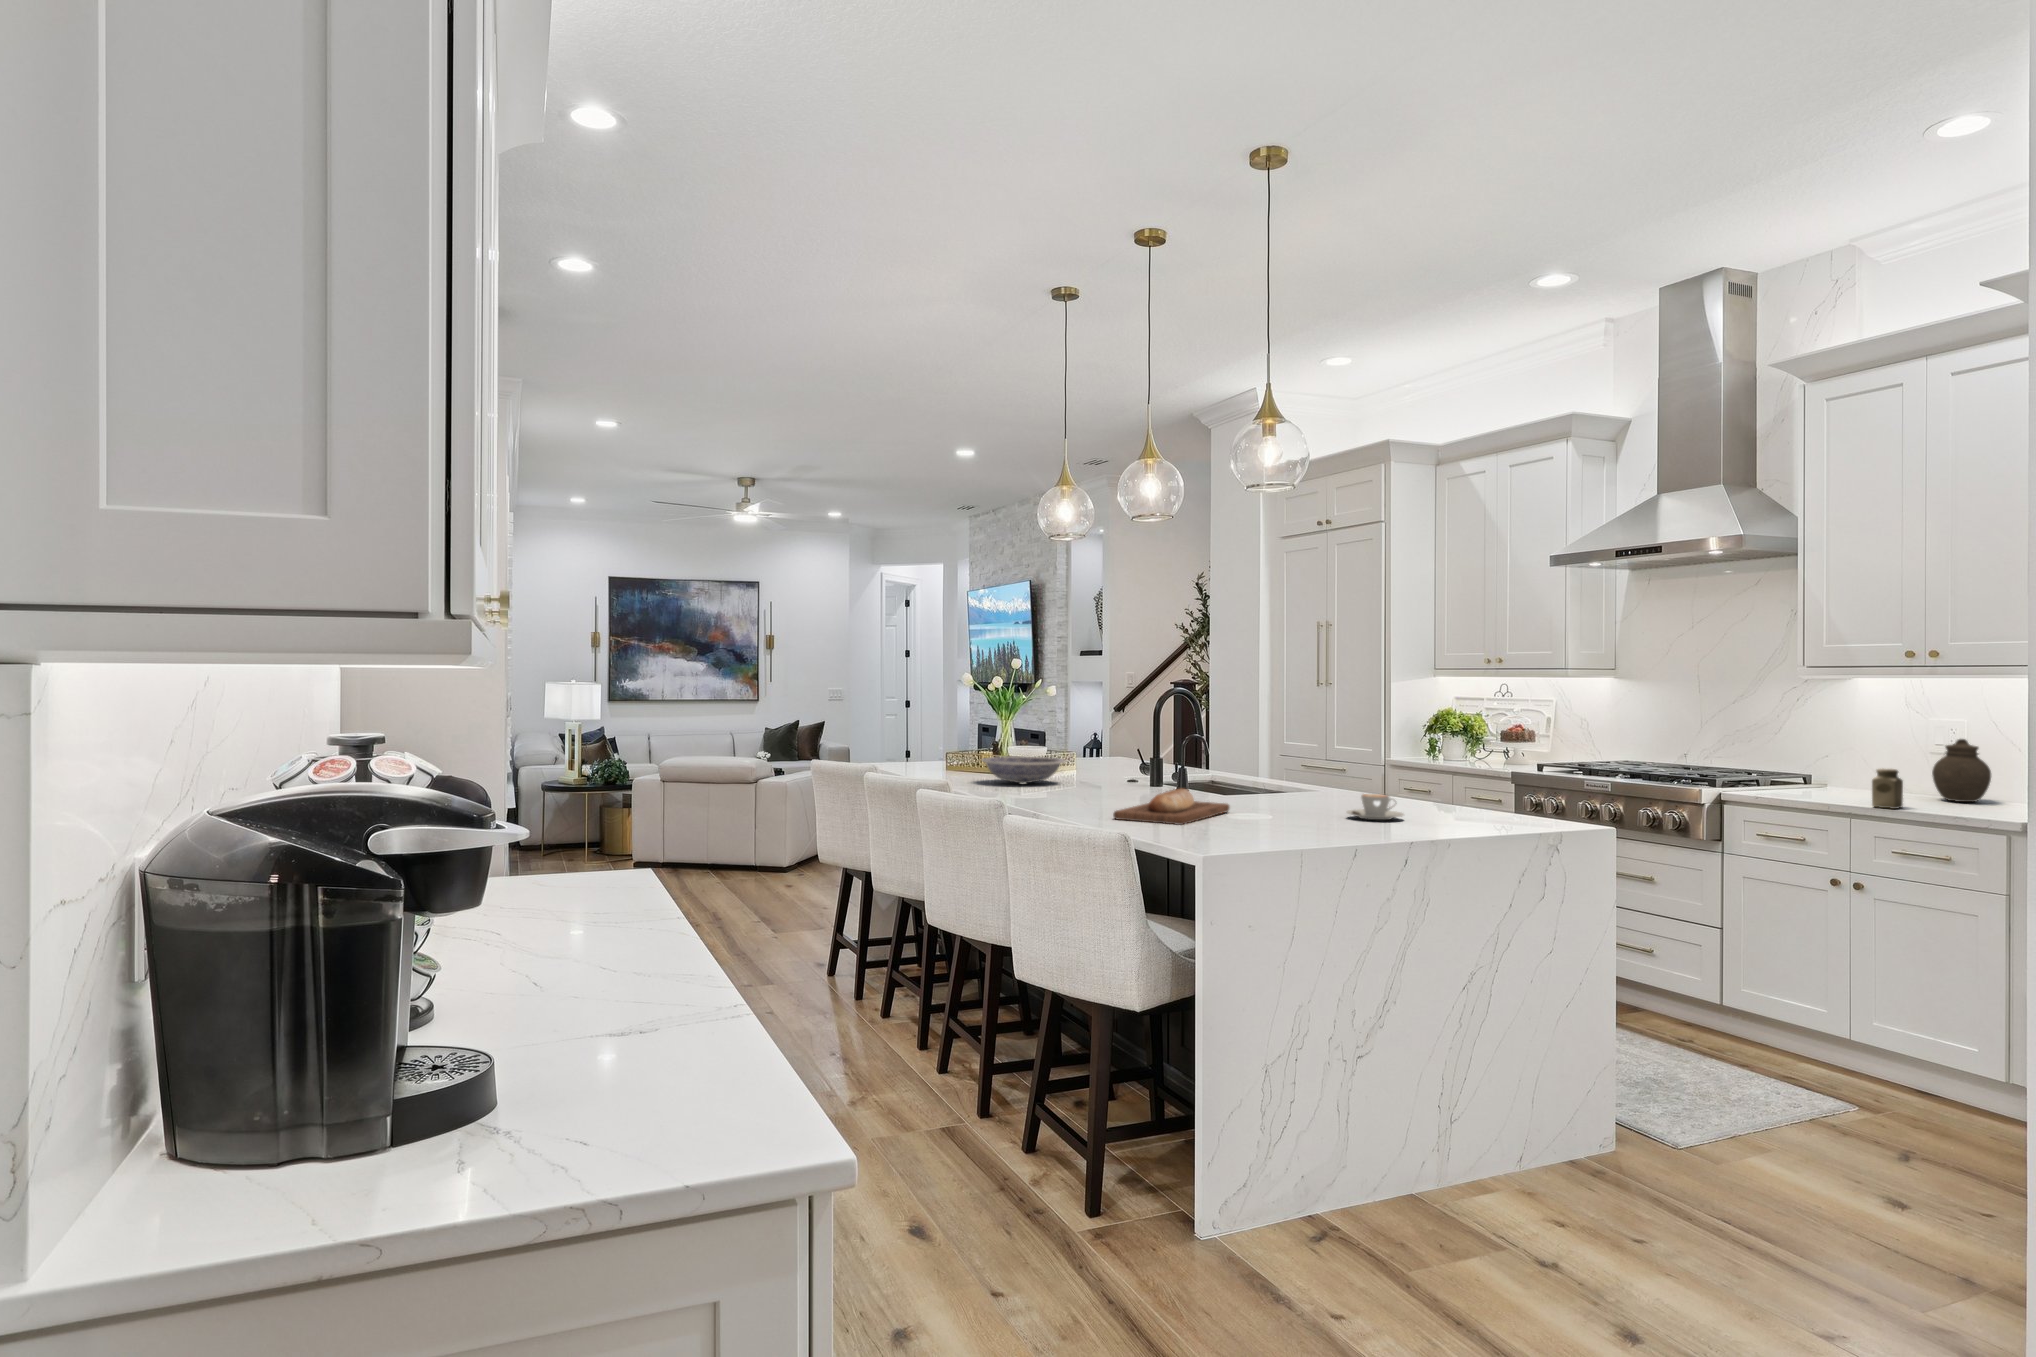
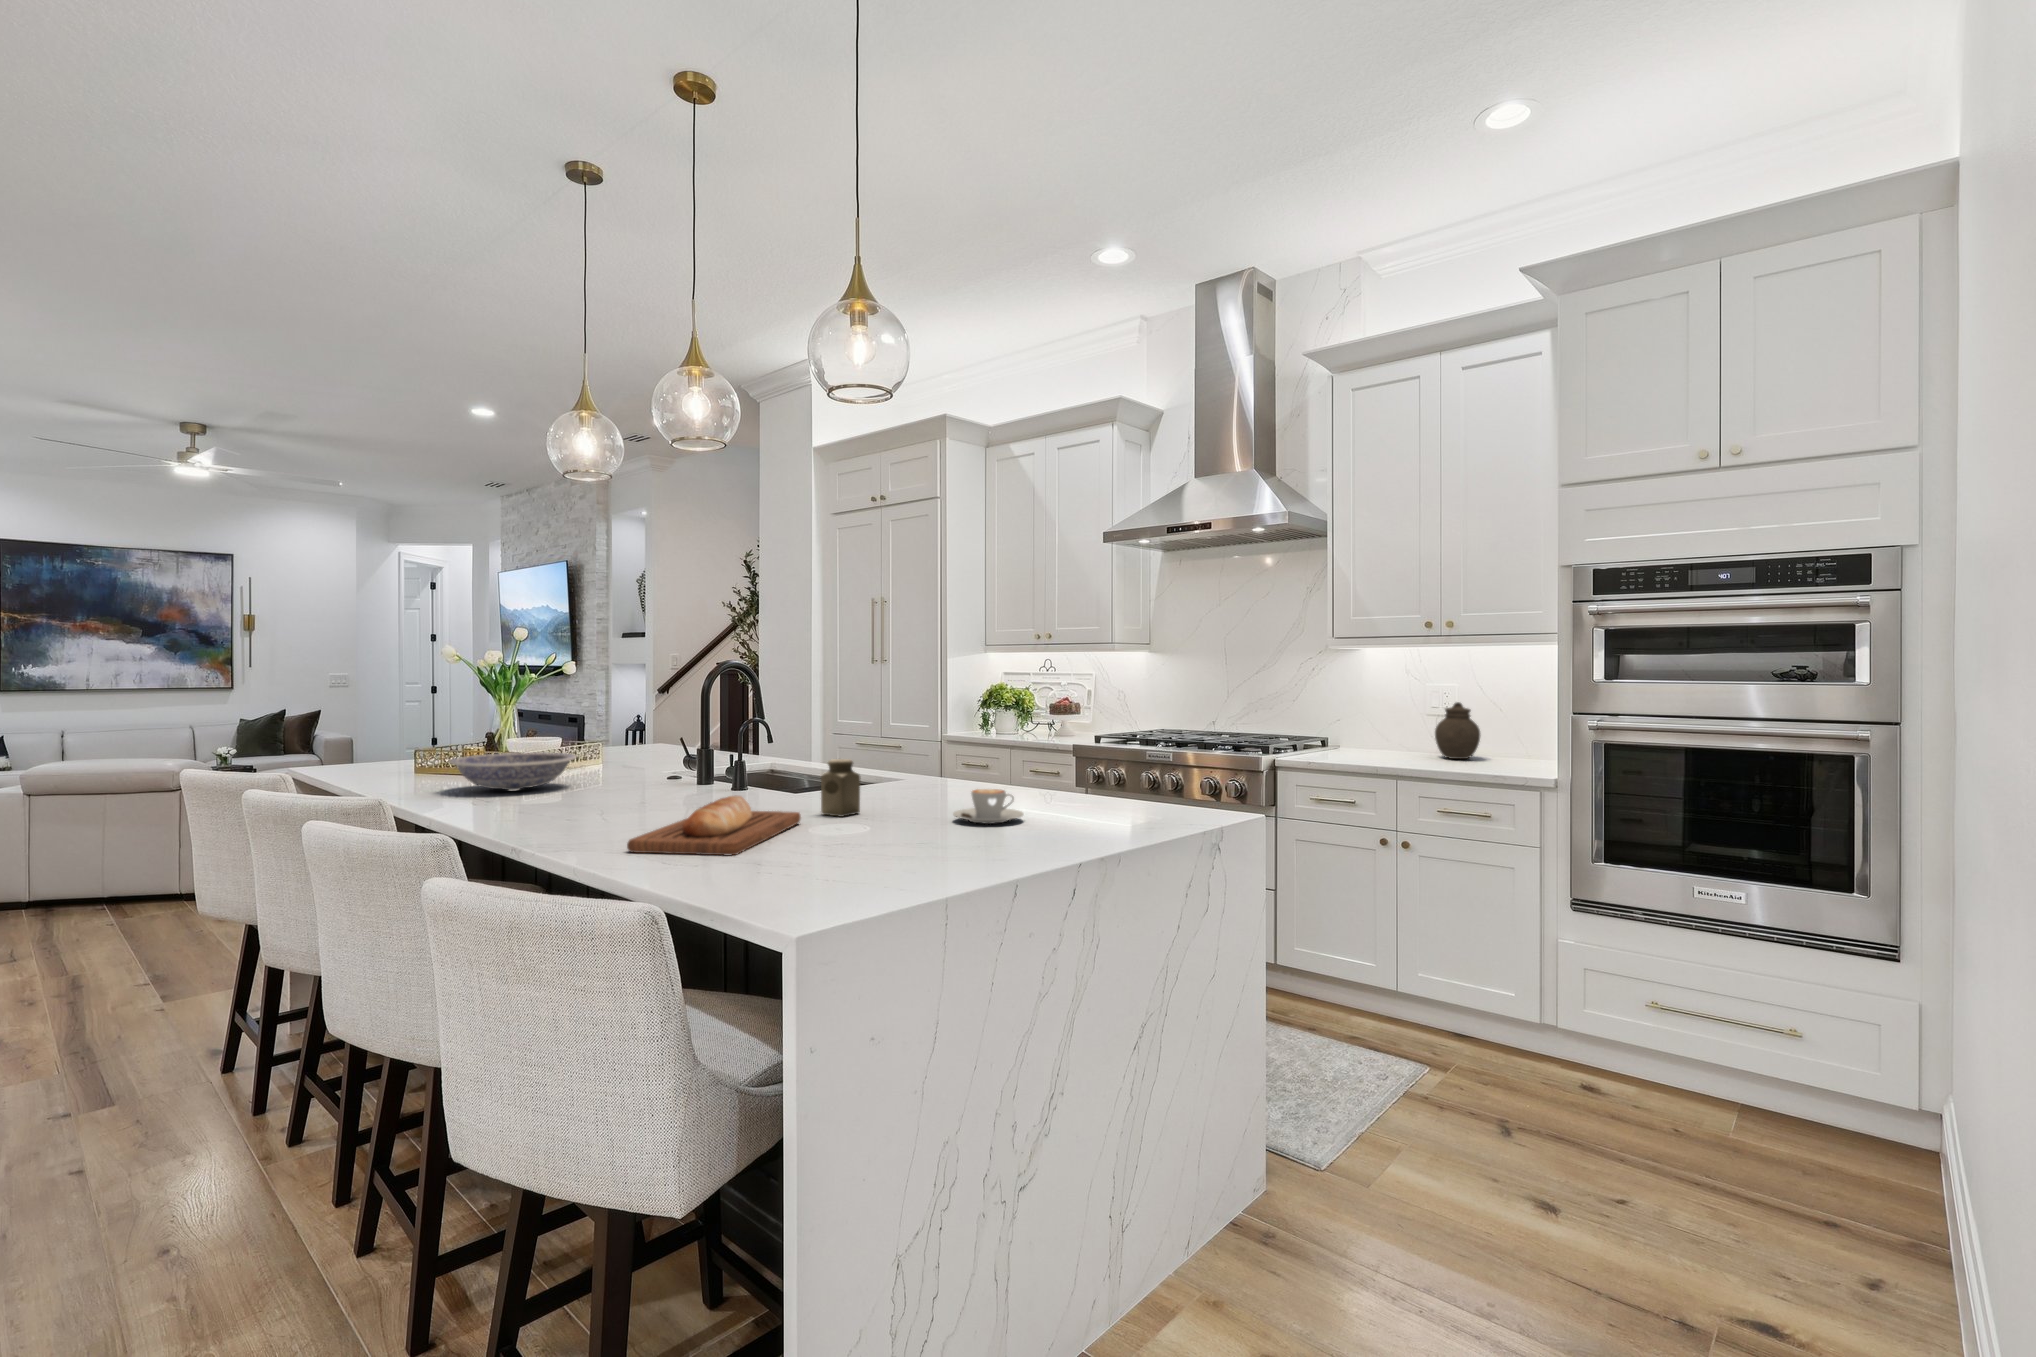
salt shaker: present [1872,769,1903,809] -> present [821,759,860,817]

